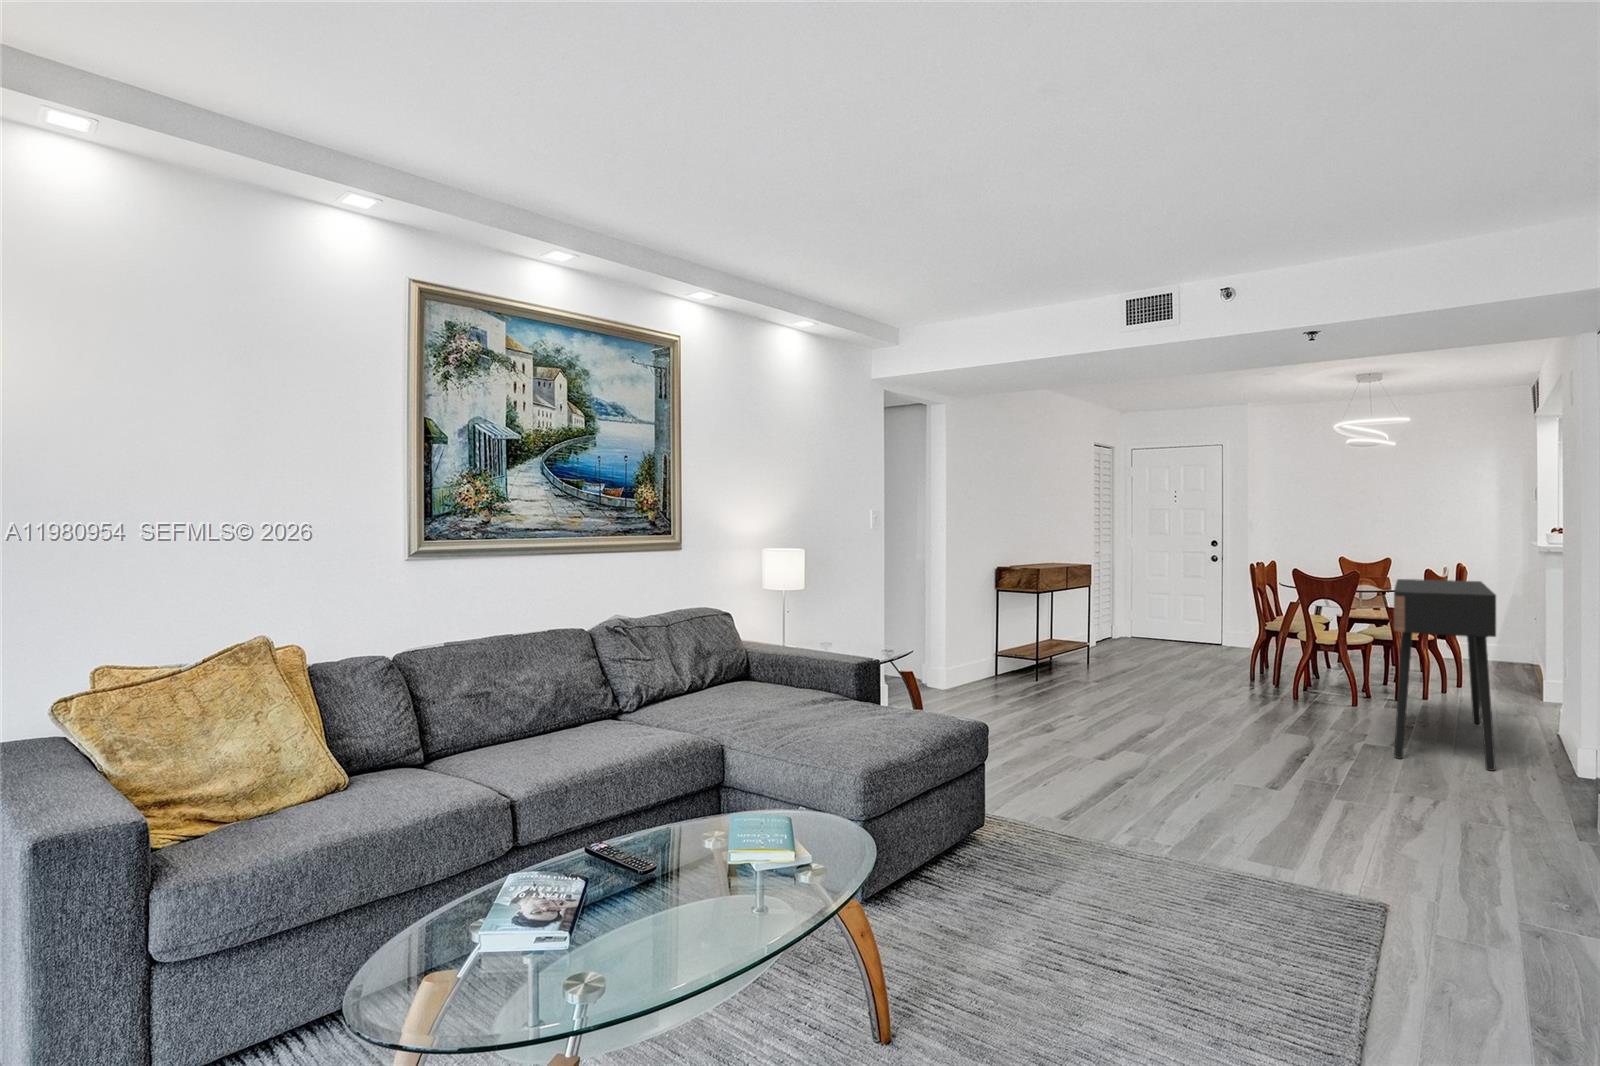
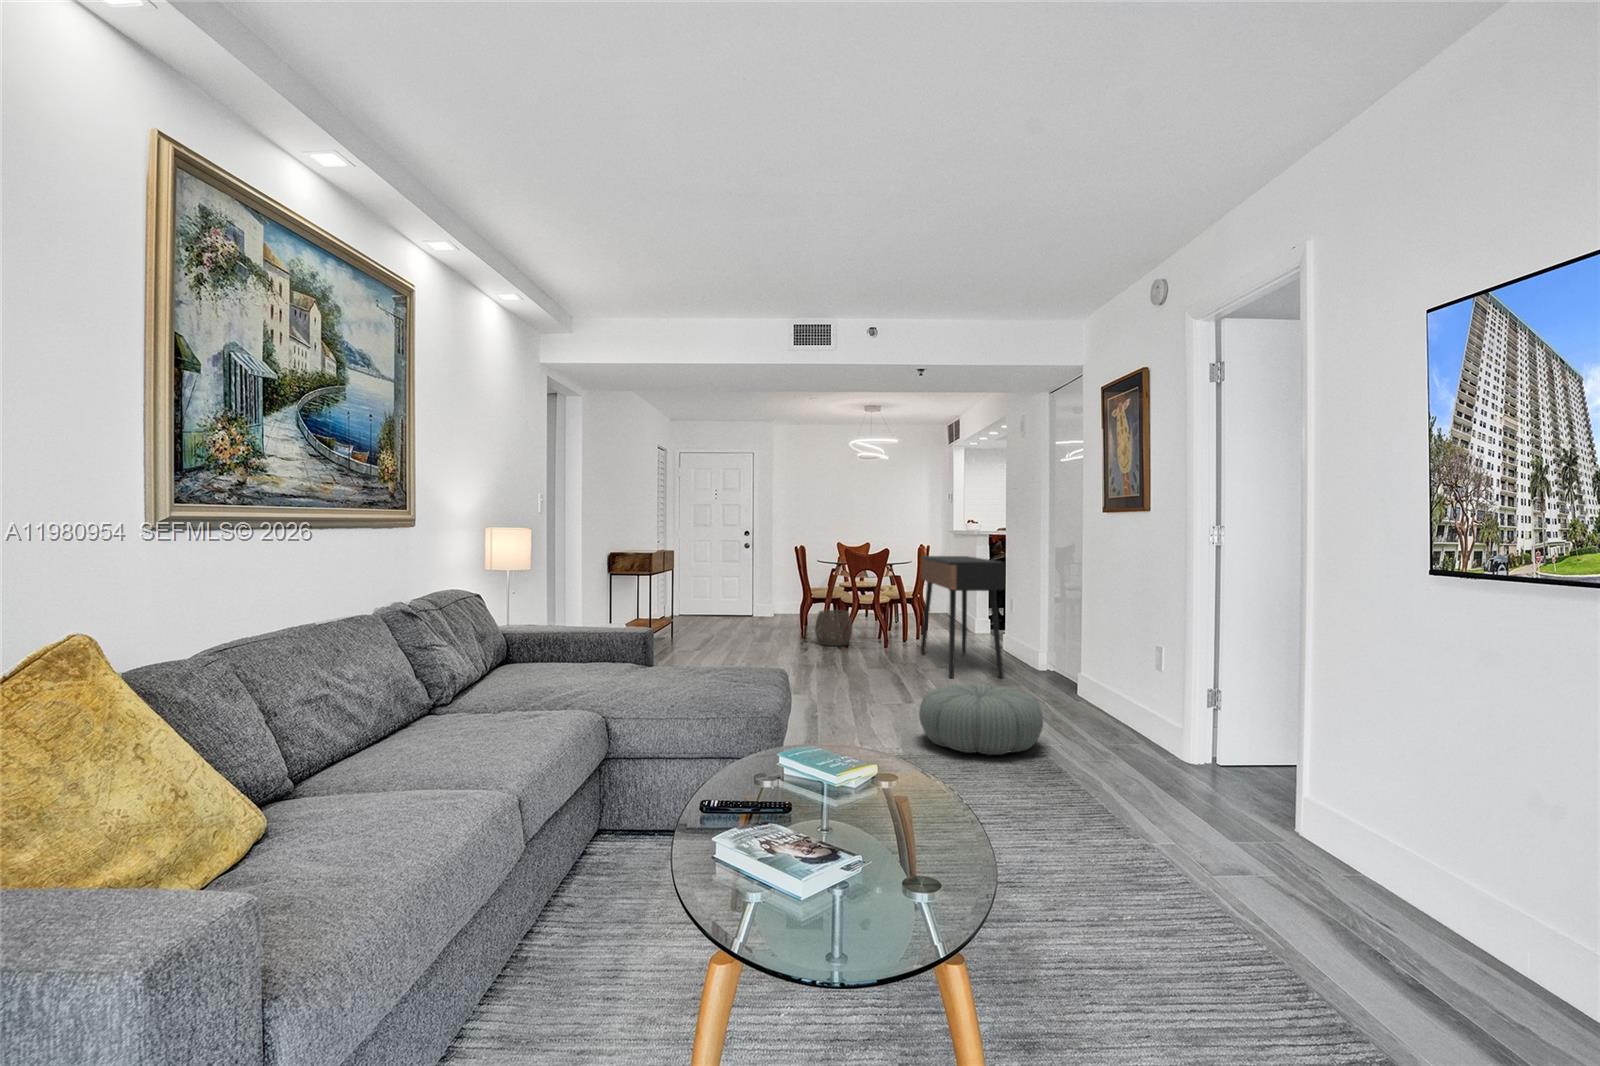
woven basket: none [1250,645,1307,694] -> present [815,610,853,646]
pouf: none [1205,766,1406,880] -> present [919,684,1043,755]

